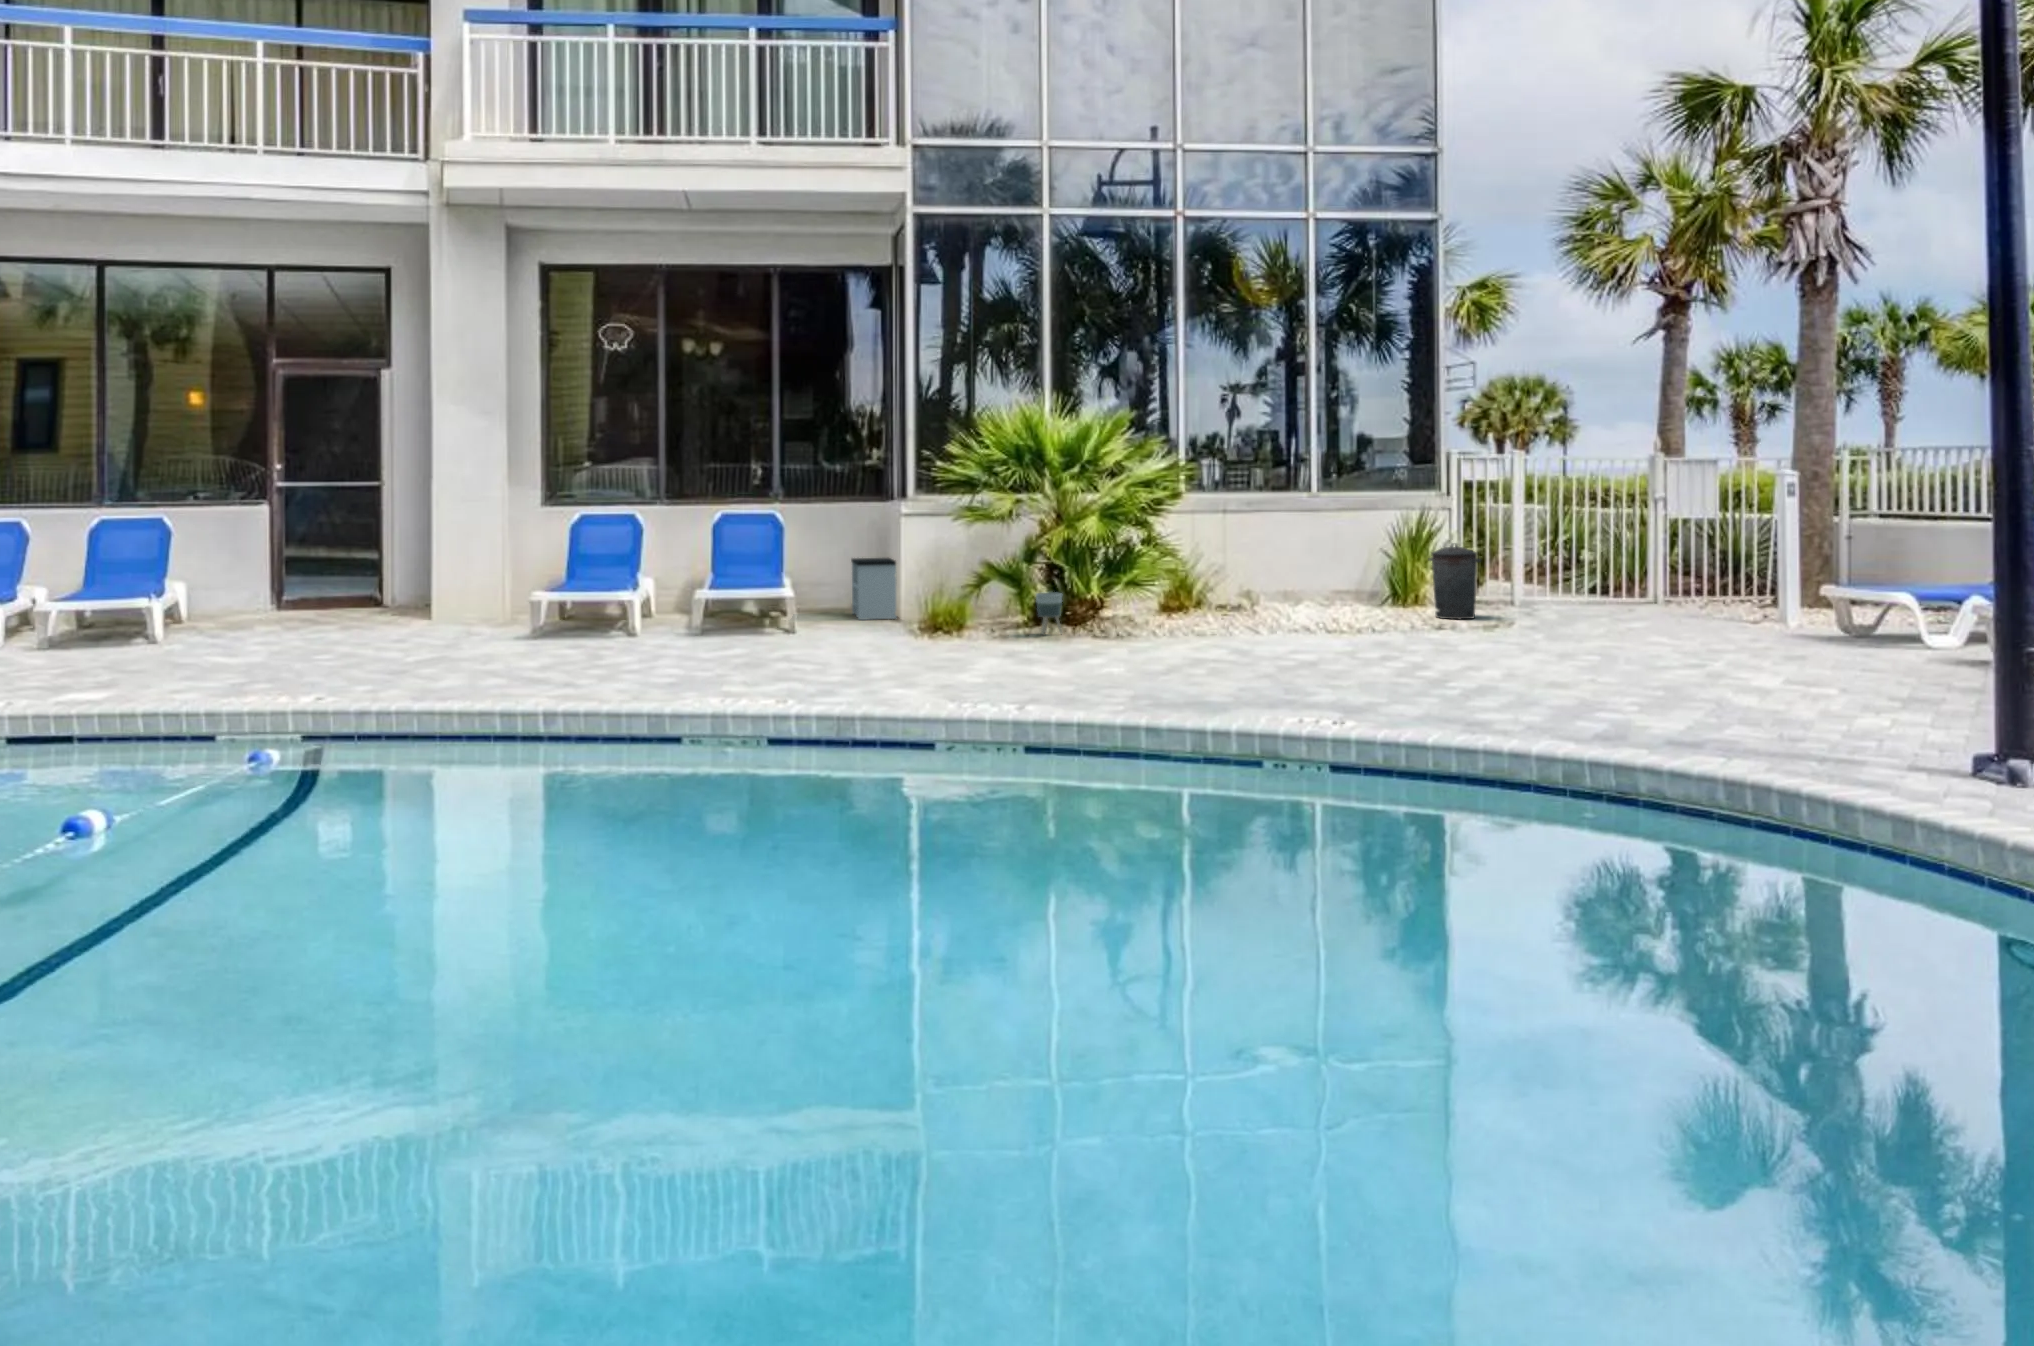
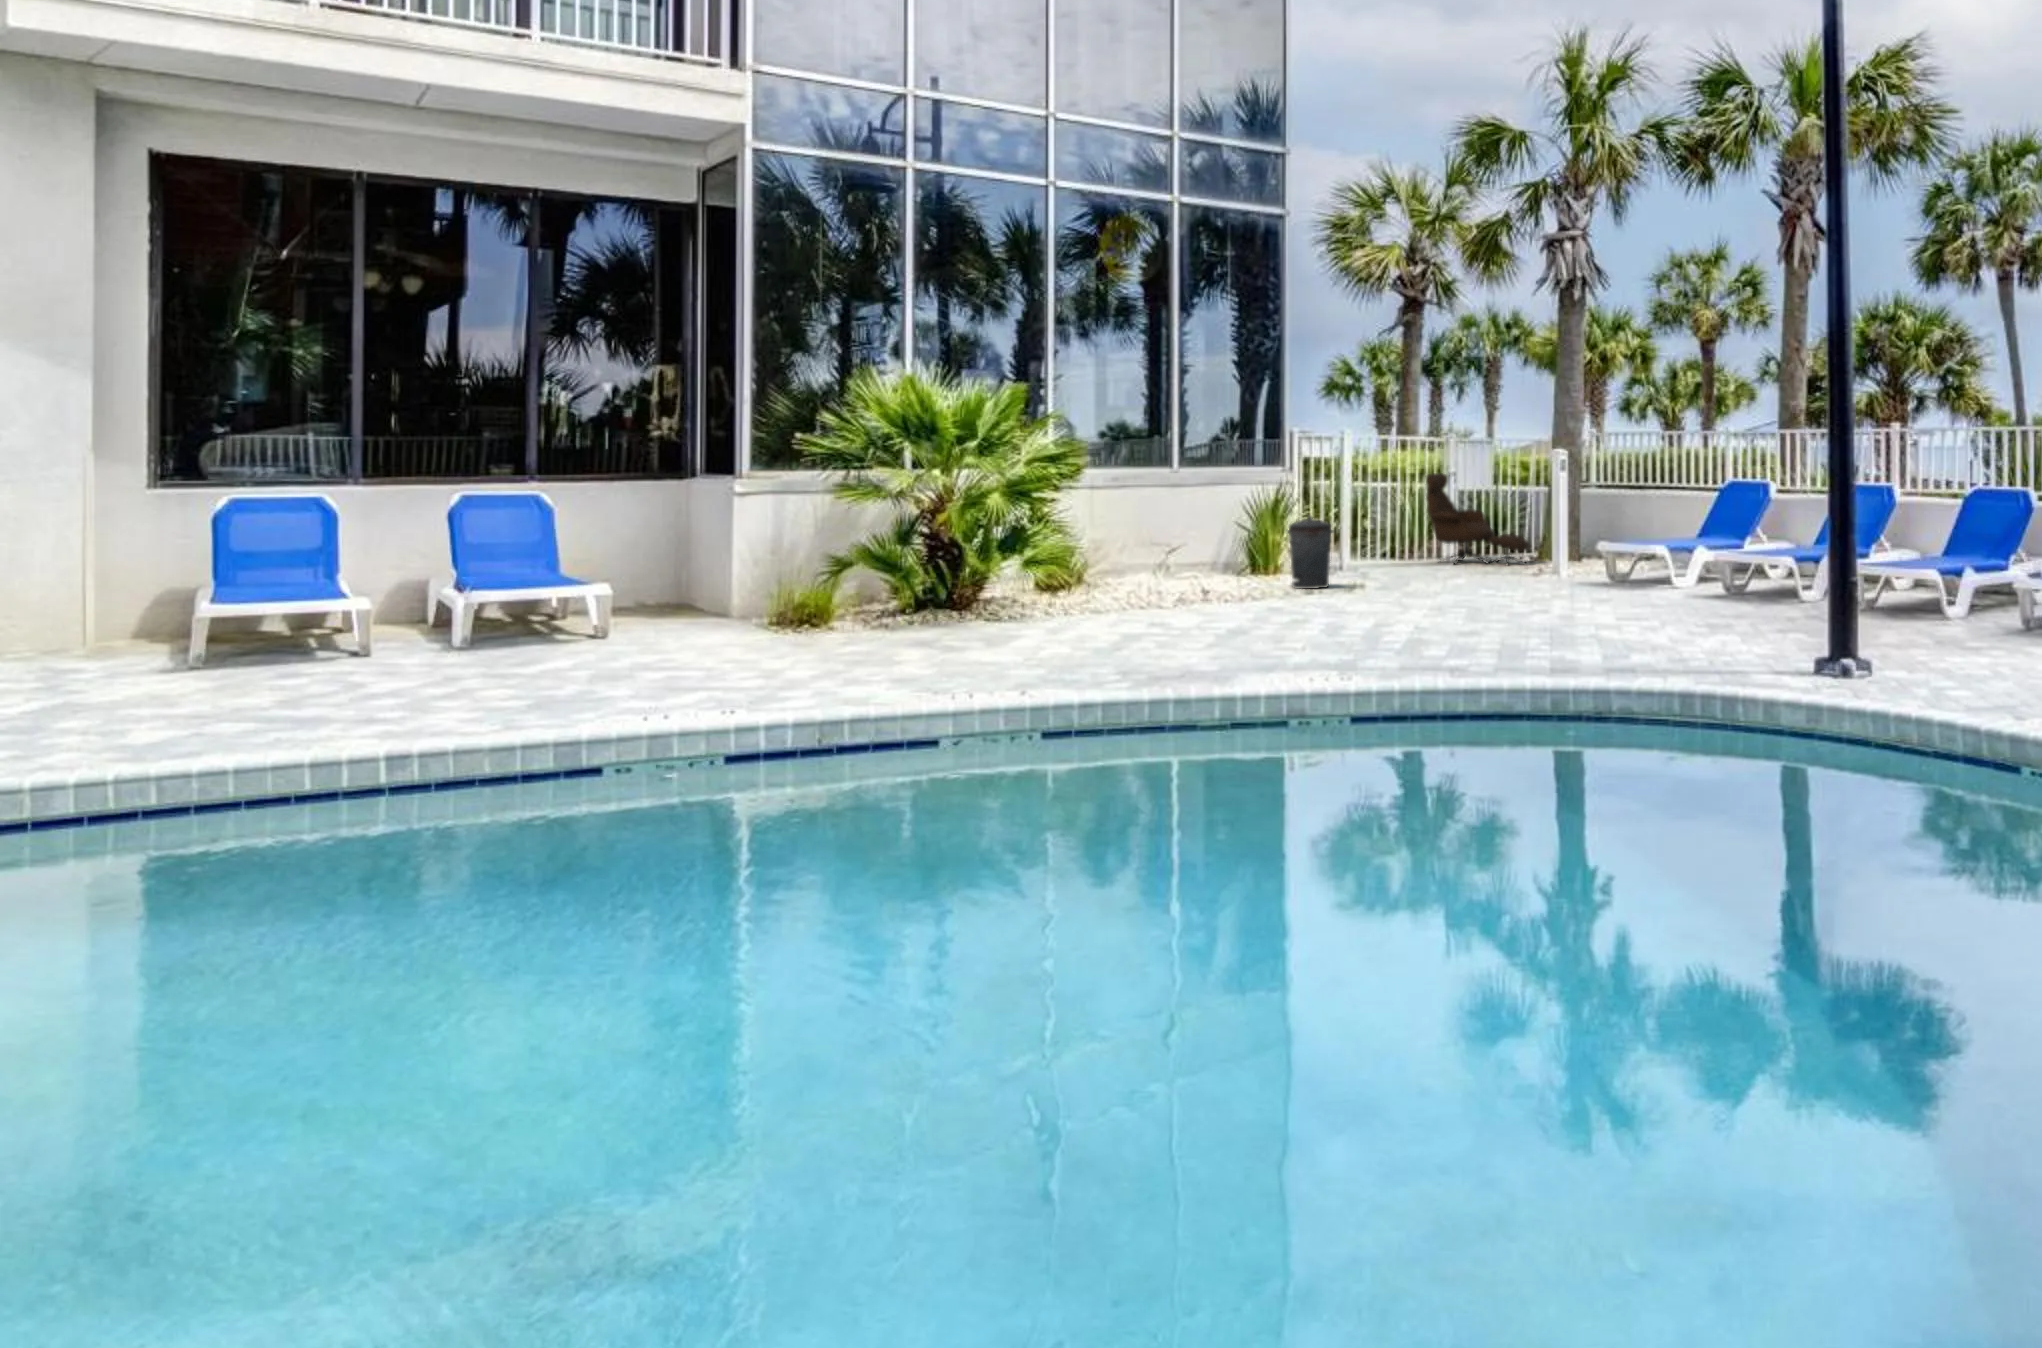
lounge chair: none [1629,497,1758,603] -> present [1425,473,1530,563]
side table: present [851,558,896,620] -> none [645,548,718,623]
planter: present [1036,592,1062,634] -> none [916,578,947,625]

